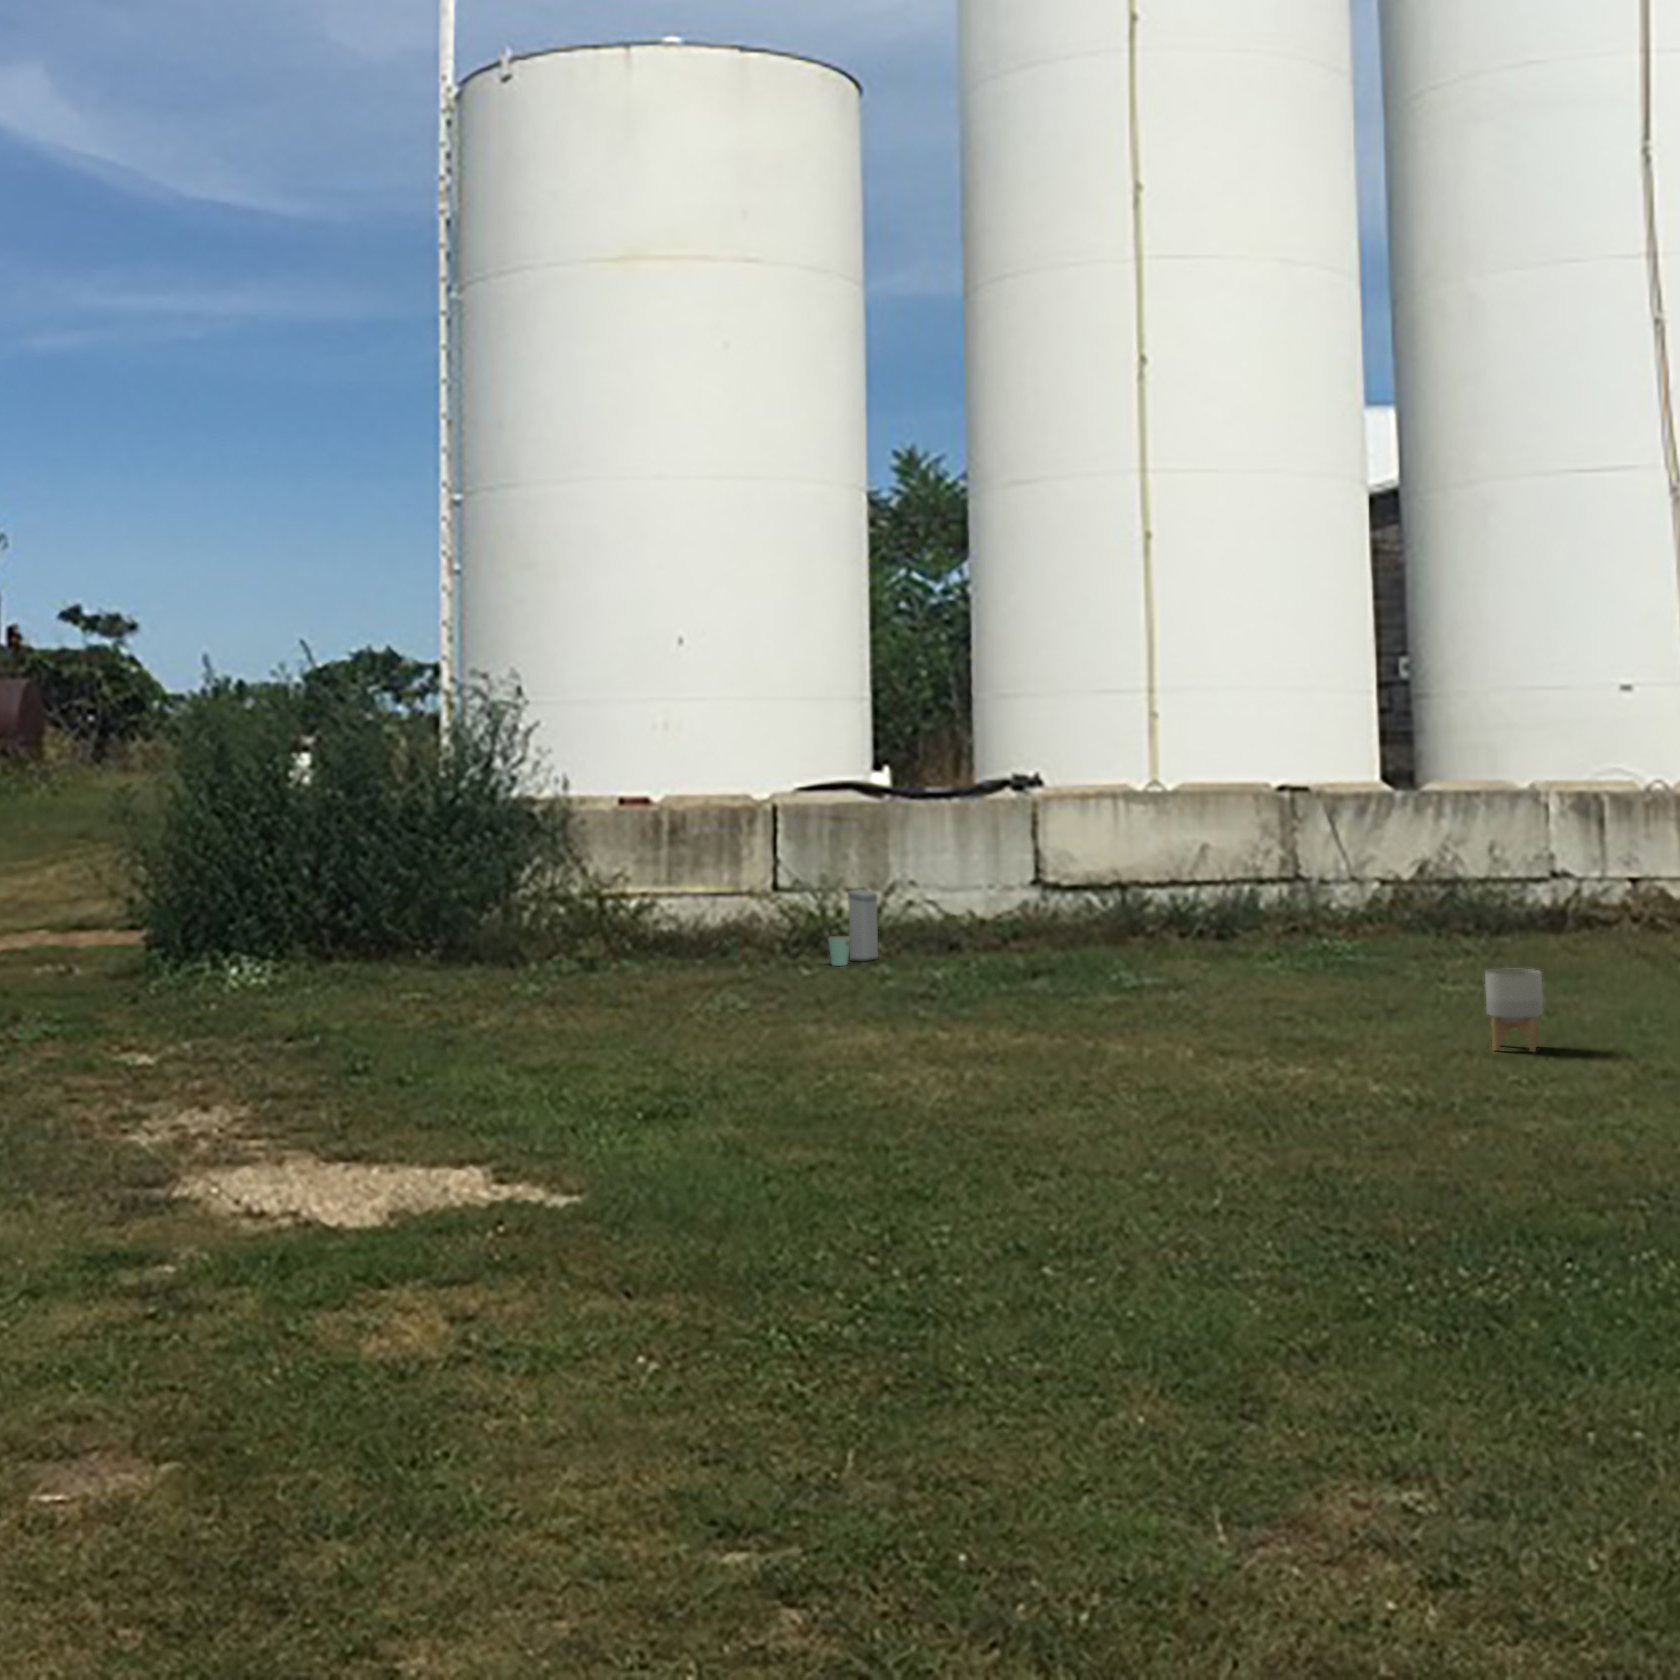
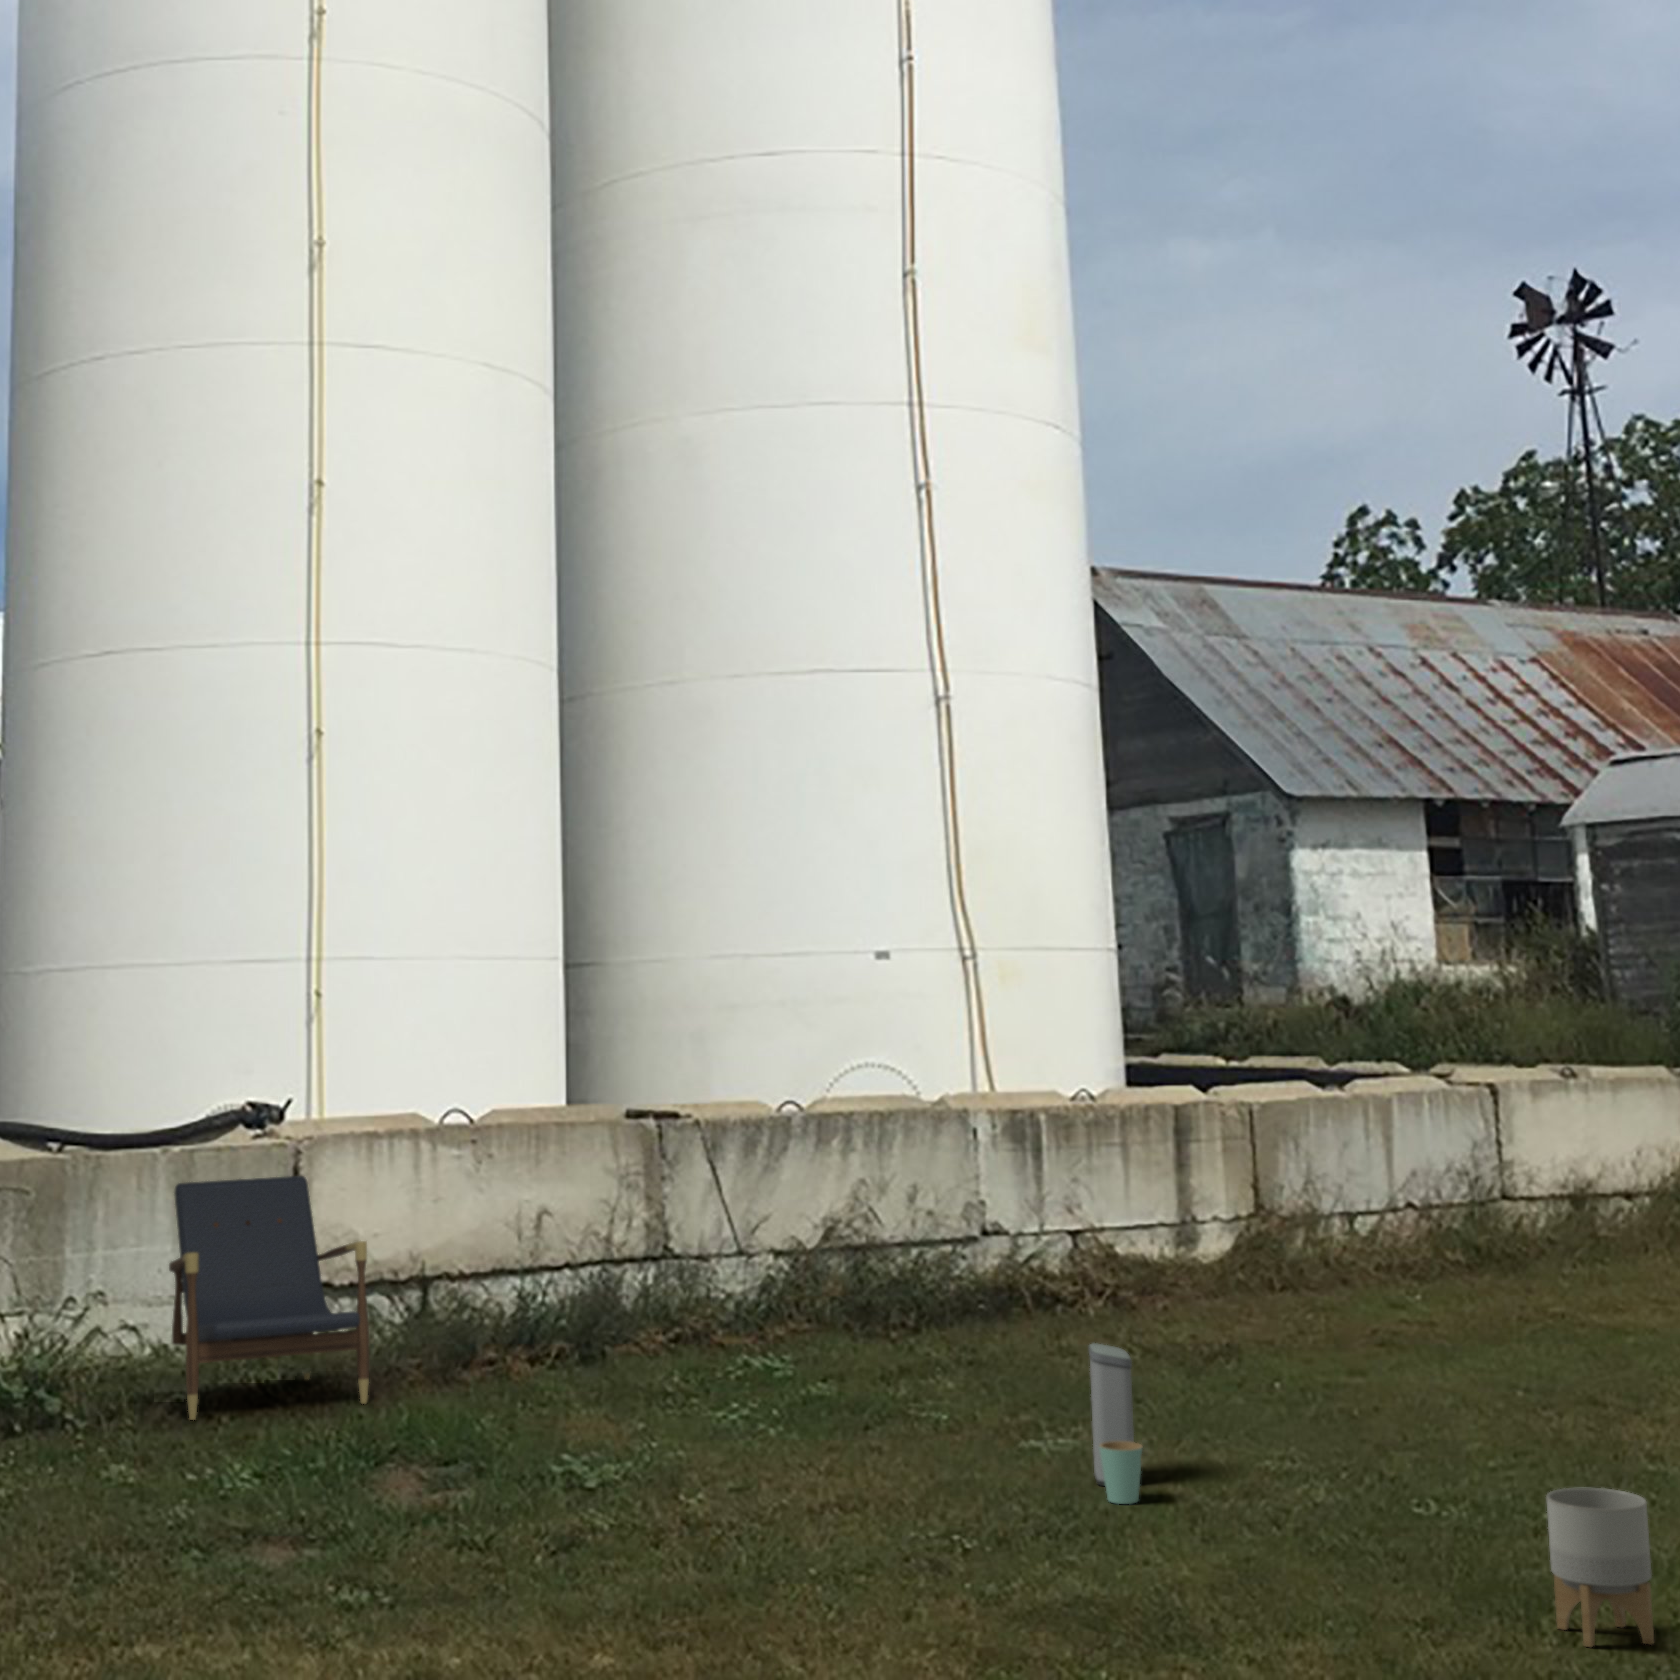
lounge chair: none [938,816,1053,951] -> present [169,1176,369,1420]
trash can: present [828,889,878,966] -> present [1089,1343,1142,1504]

